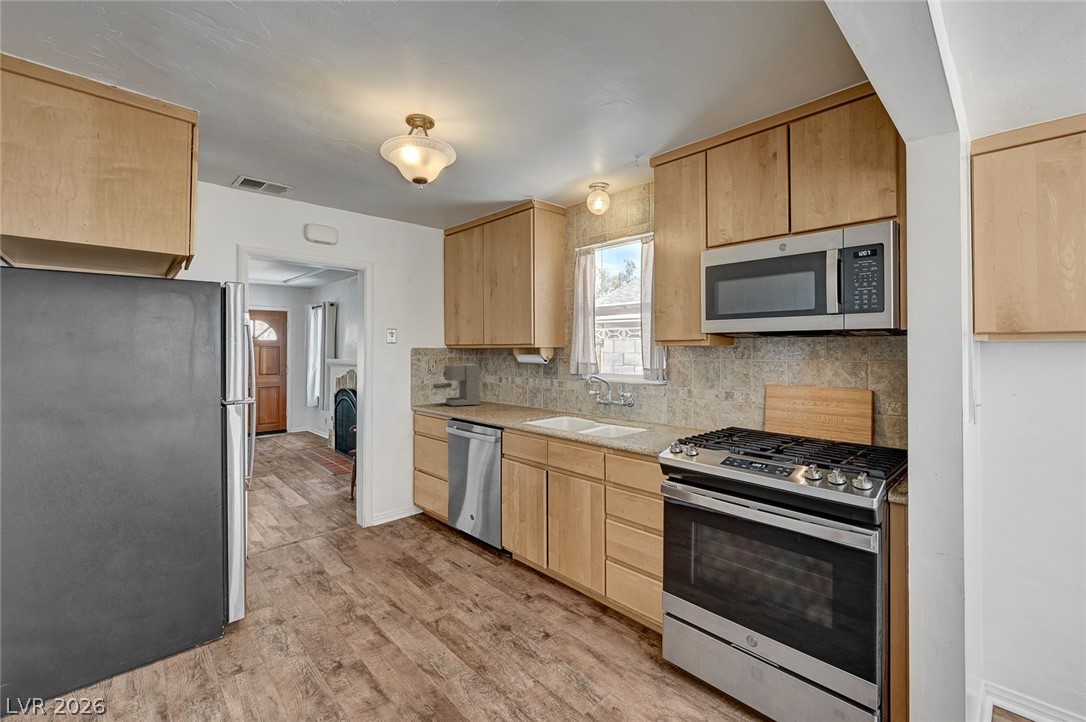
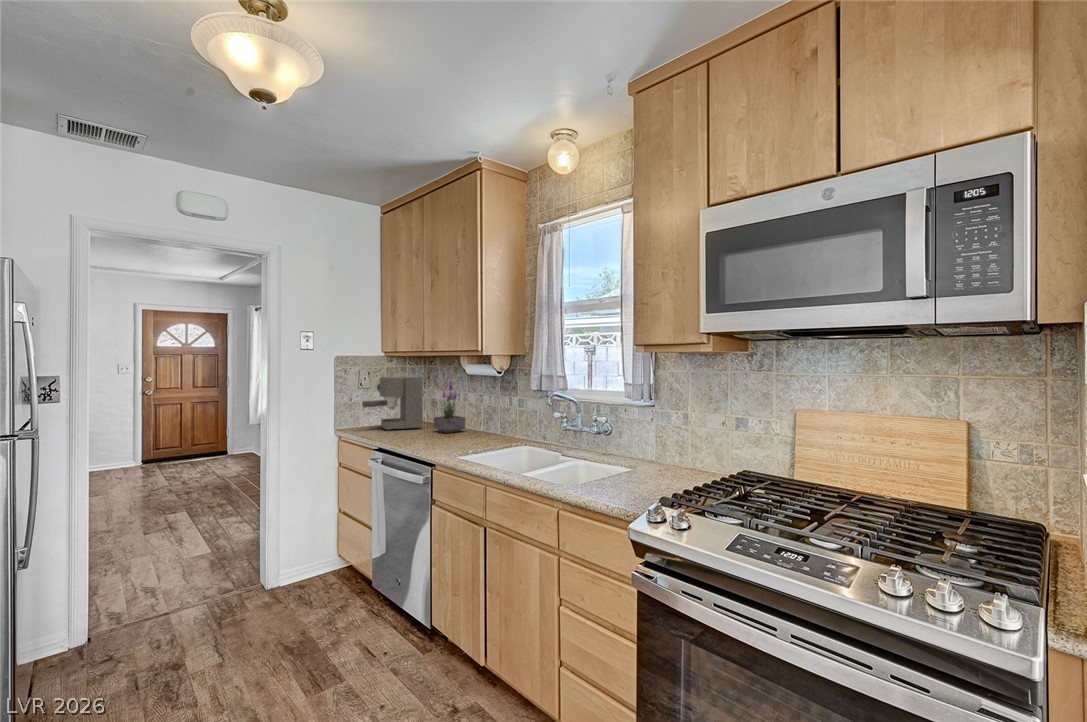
potted plant: none [489,365,514,408] -> present [433,380,466,433]

